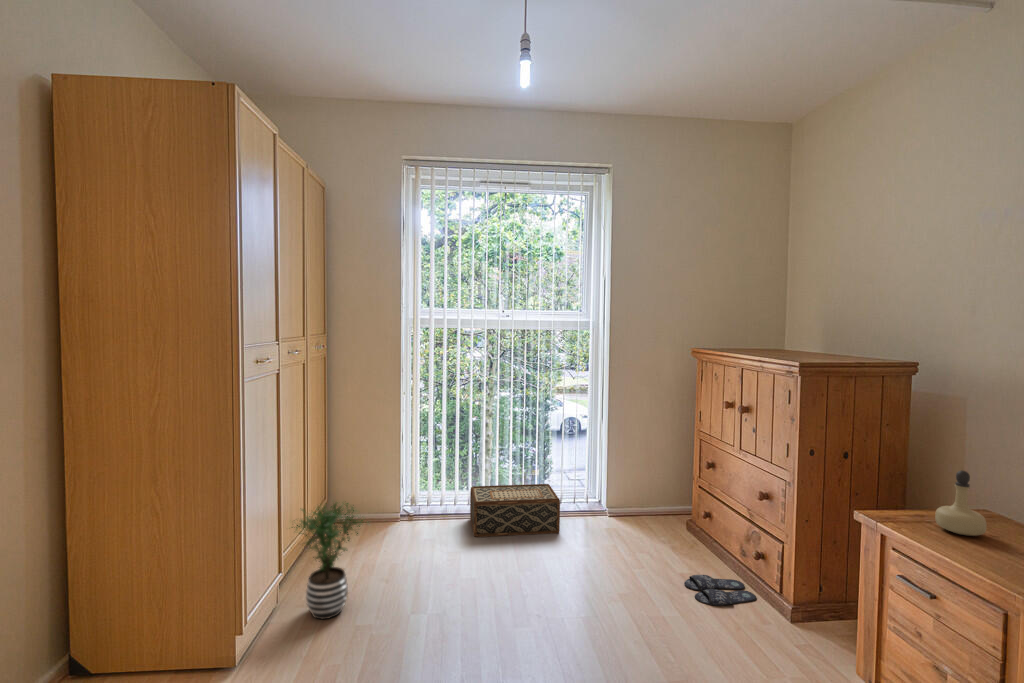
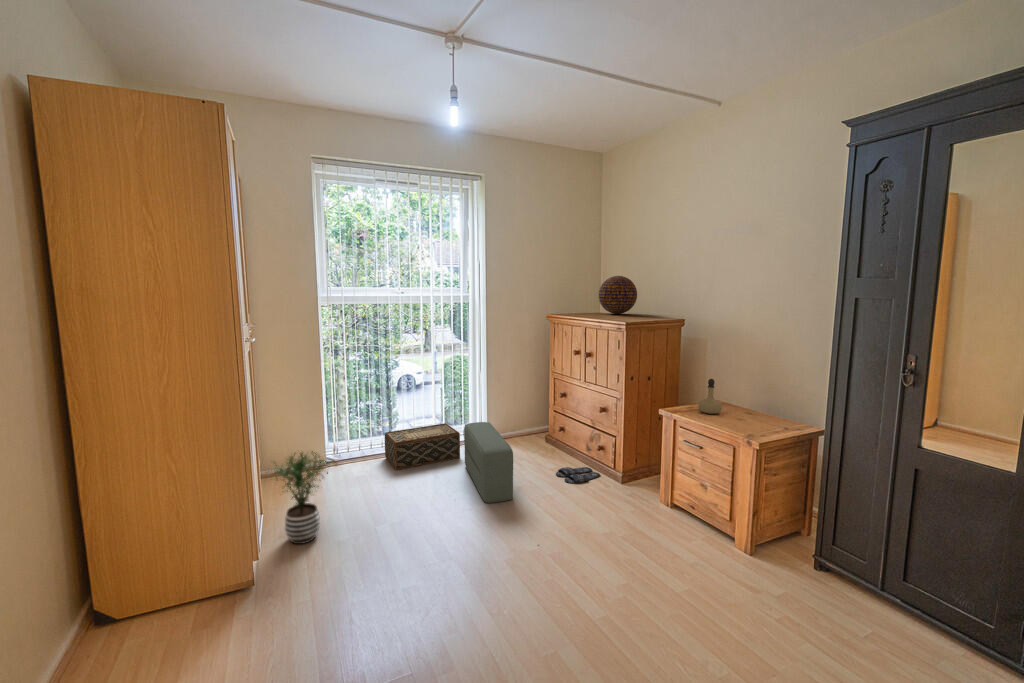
decorative orb: none [769,296,834,352] -> present [599,276,637,314]
pouf: none [559,489,609,612] -> present [464,422,513,503]

